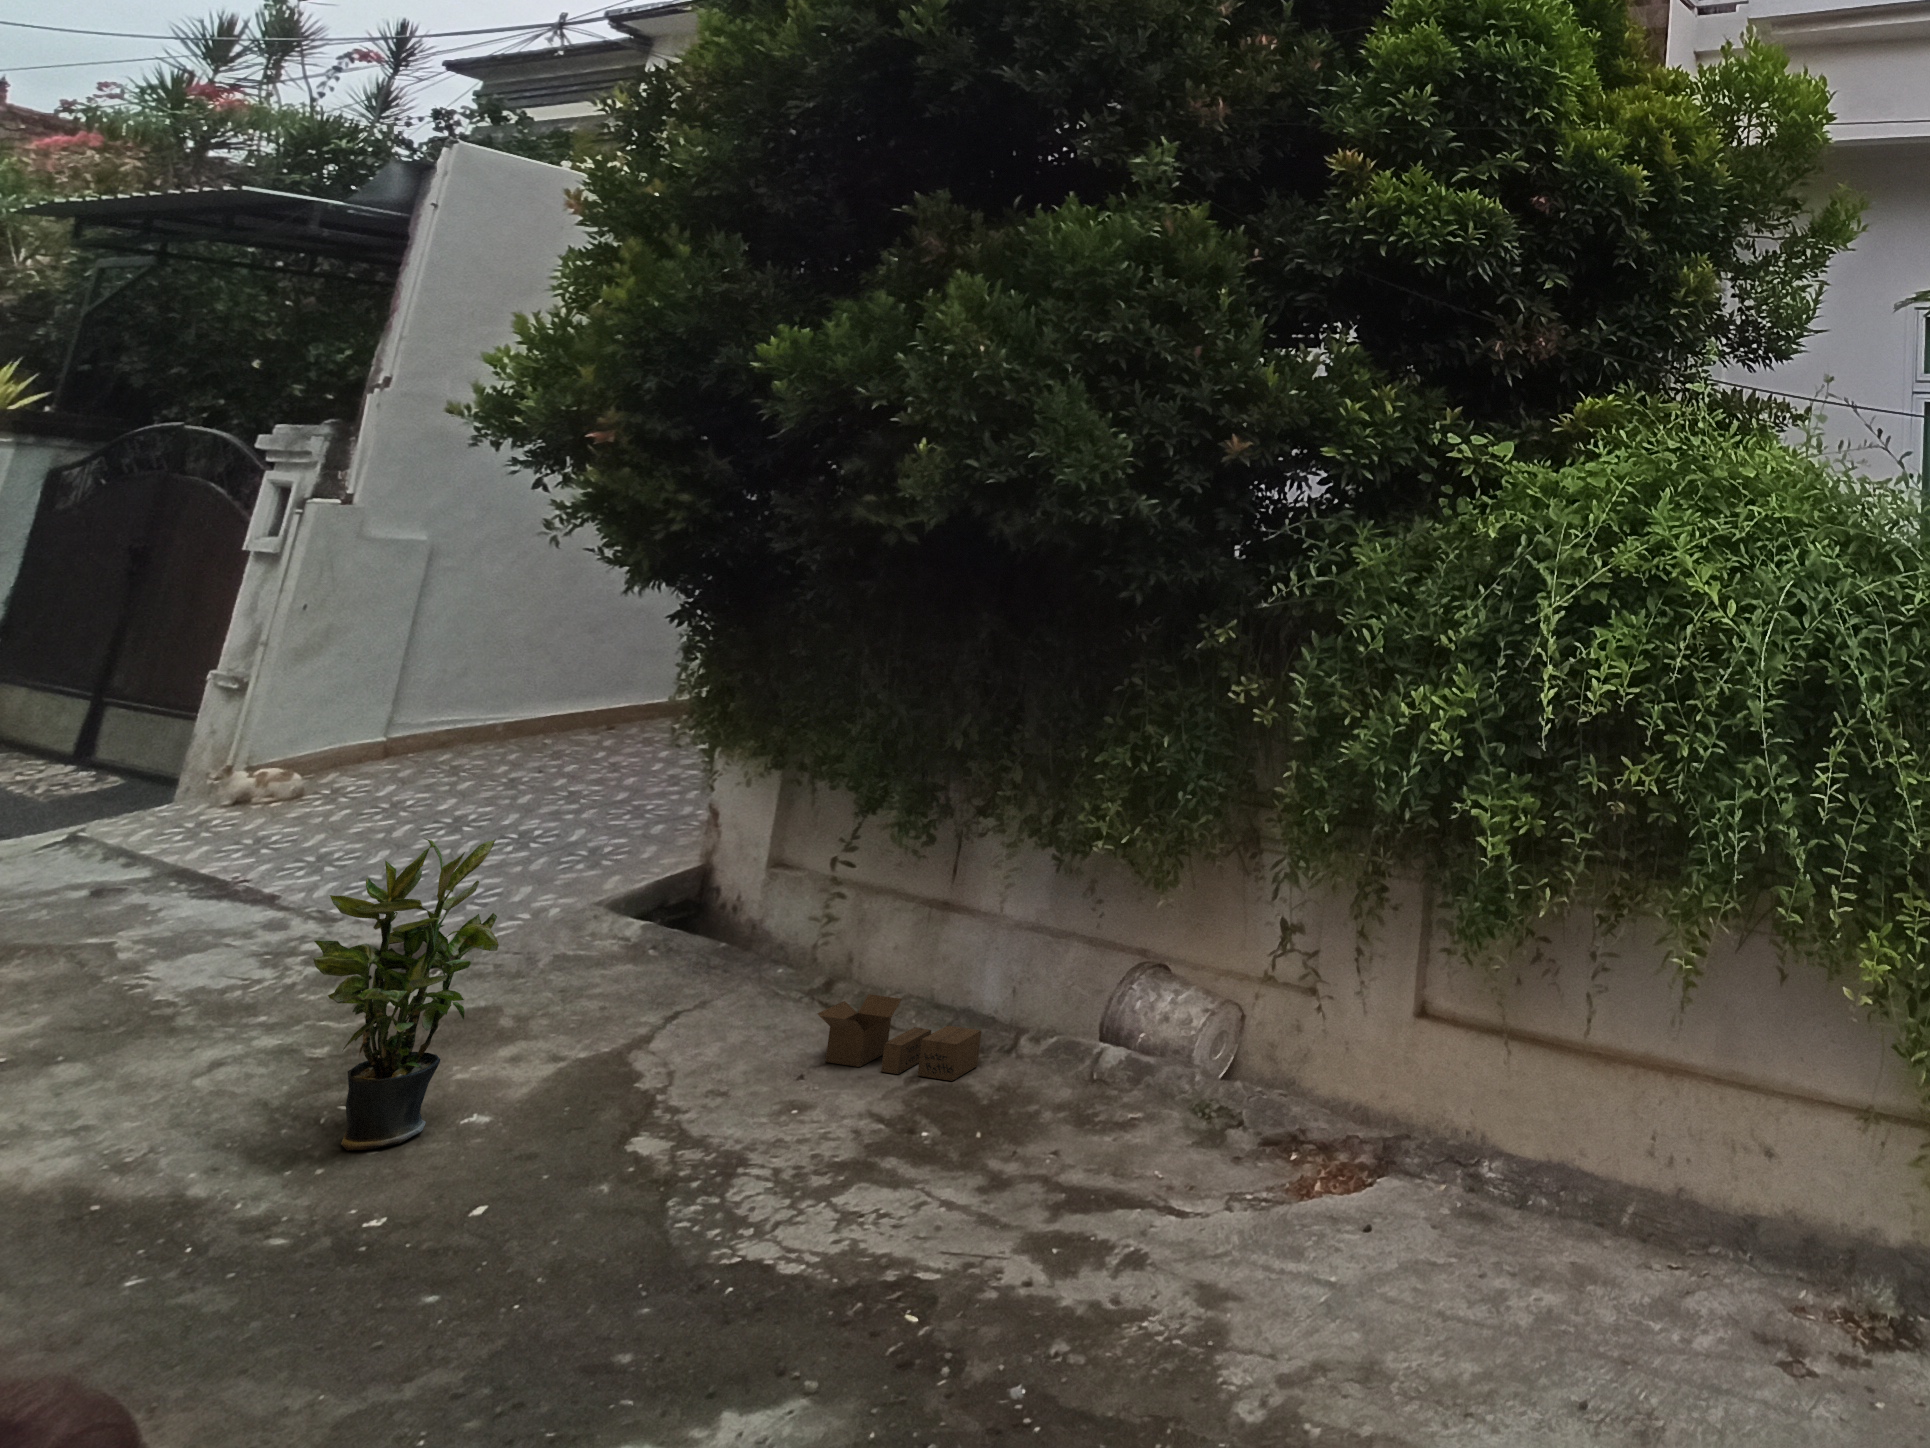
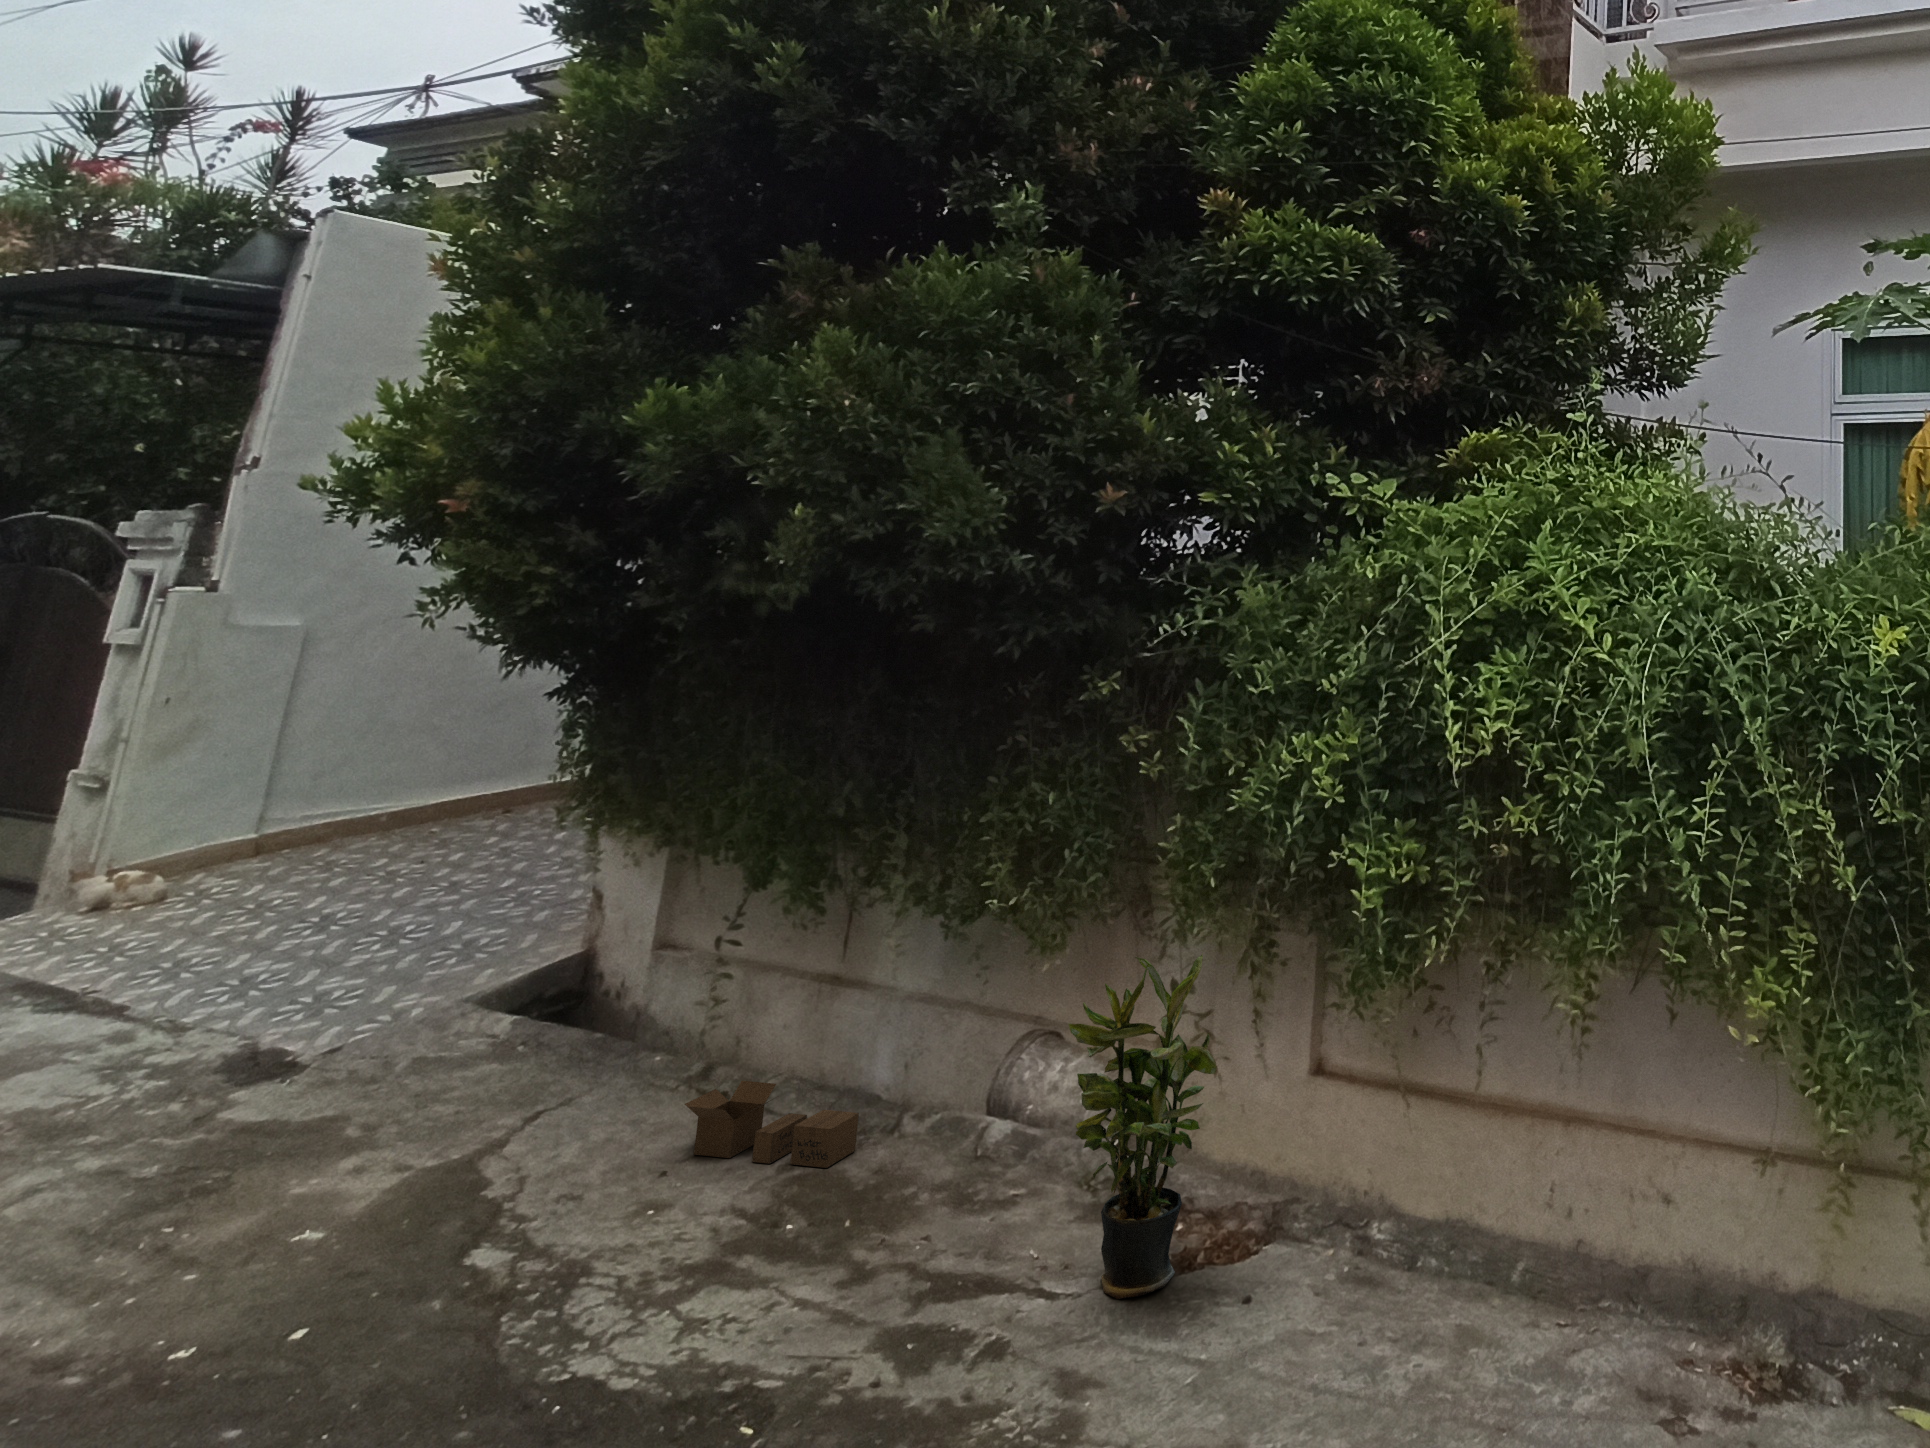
potted plant: present [313,839,499,1151] -> present [1068,954,1217,1299]

